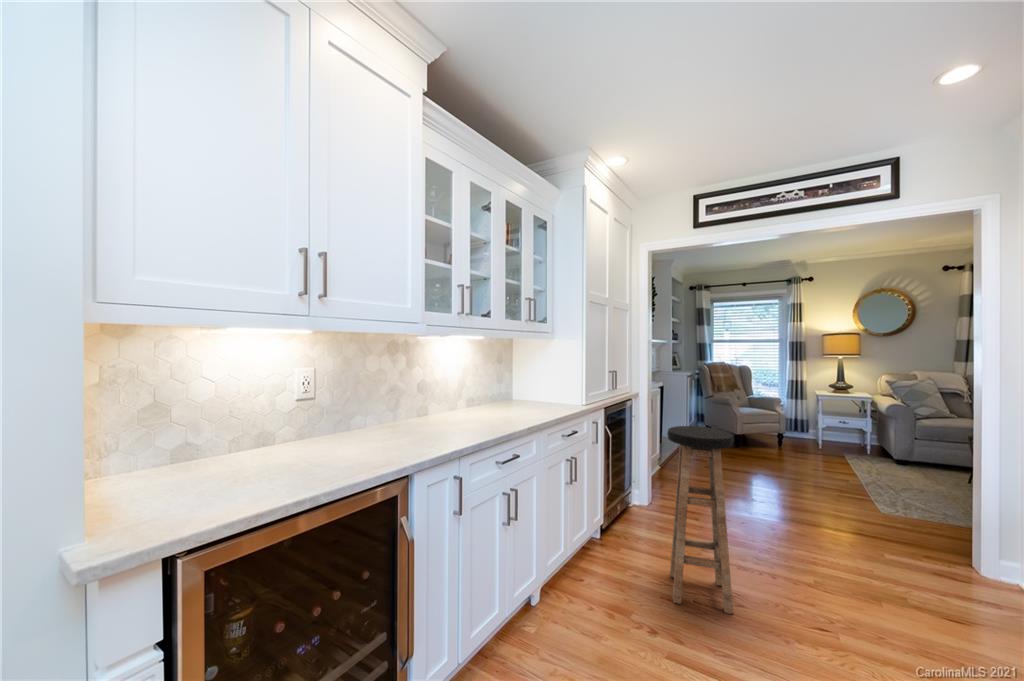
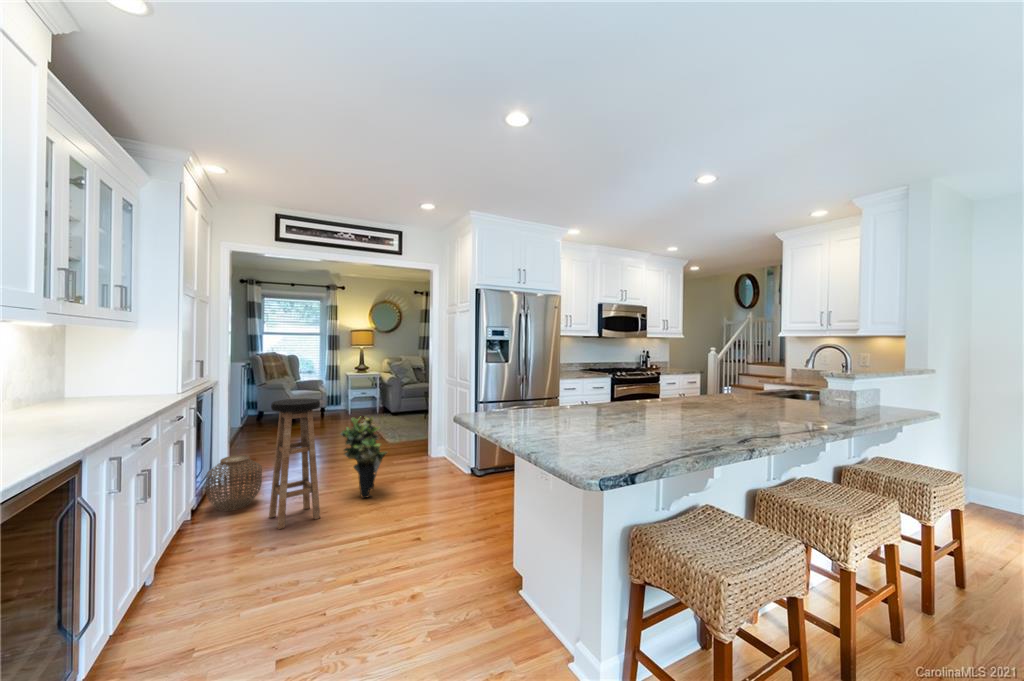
potted plant: none [774,468,866,617] -> present [341,417,387,498]
woven basket: none [615,479,671,545] -> present [206,455,262,511]

